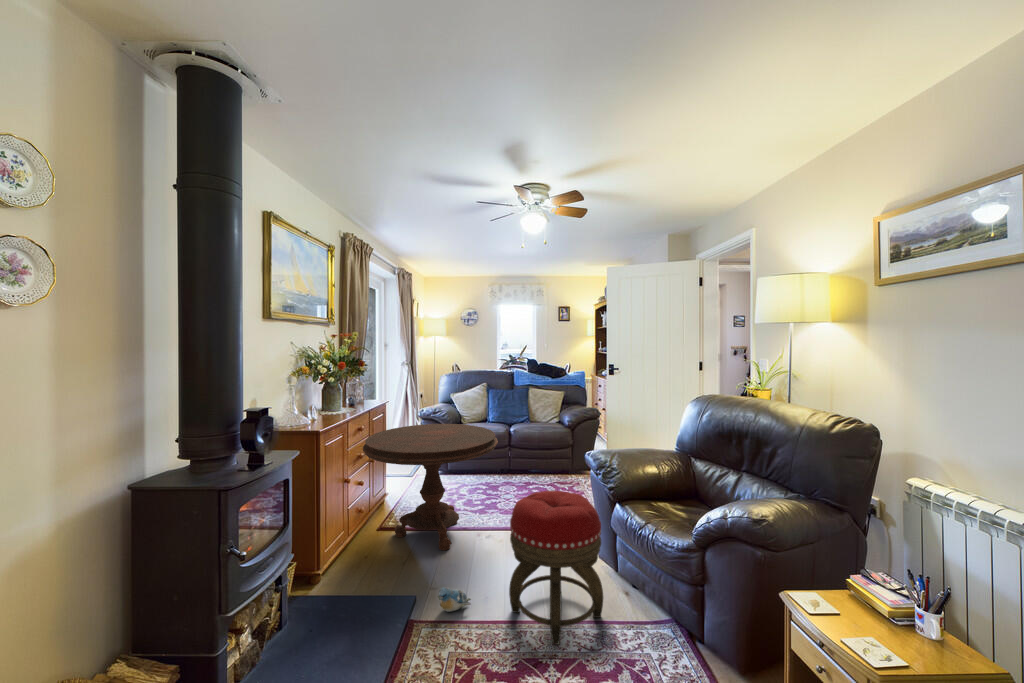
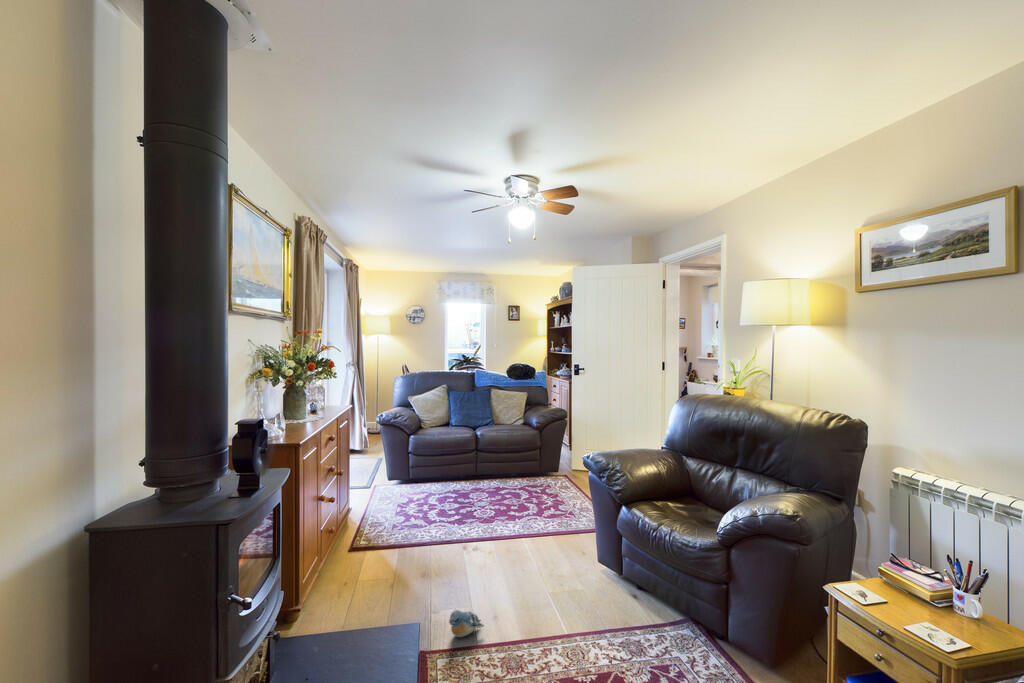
side table: present [363,424,498,550] -> none [337,430,486,568]
footstool: present [509,491,603,644] -> none [525,497,622,660]

